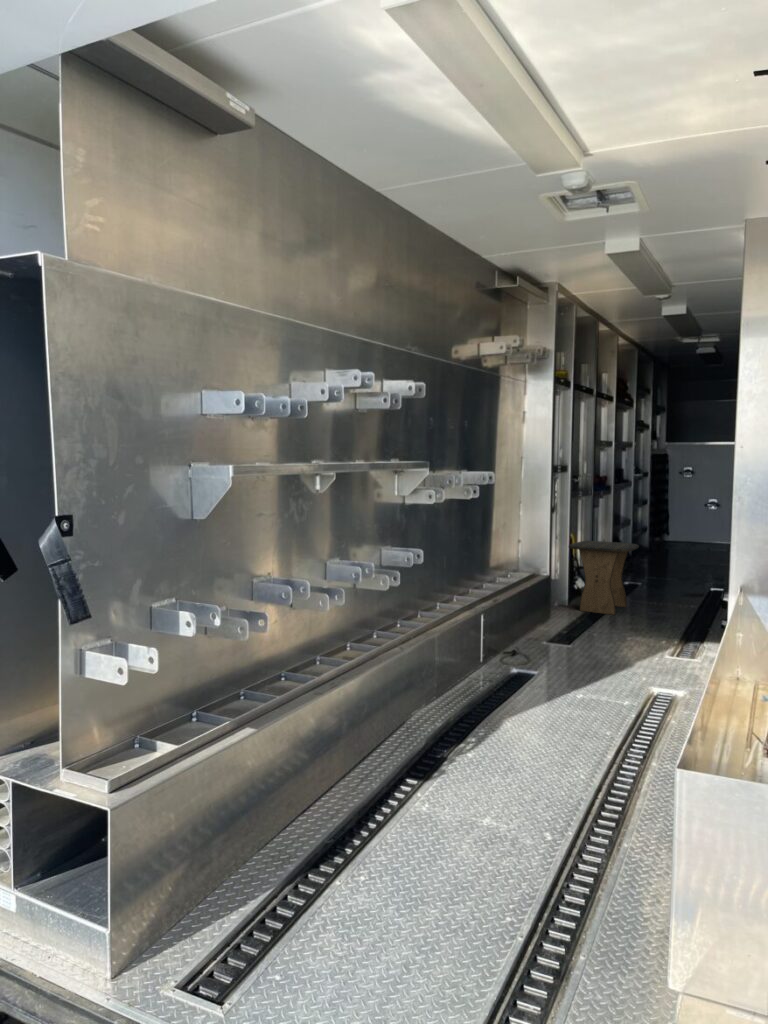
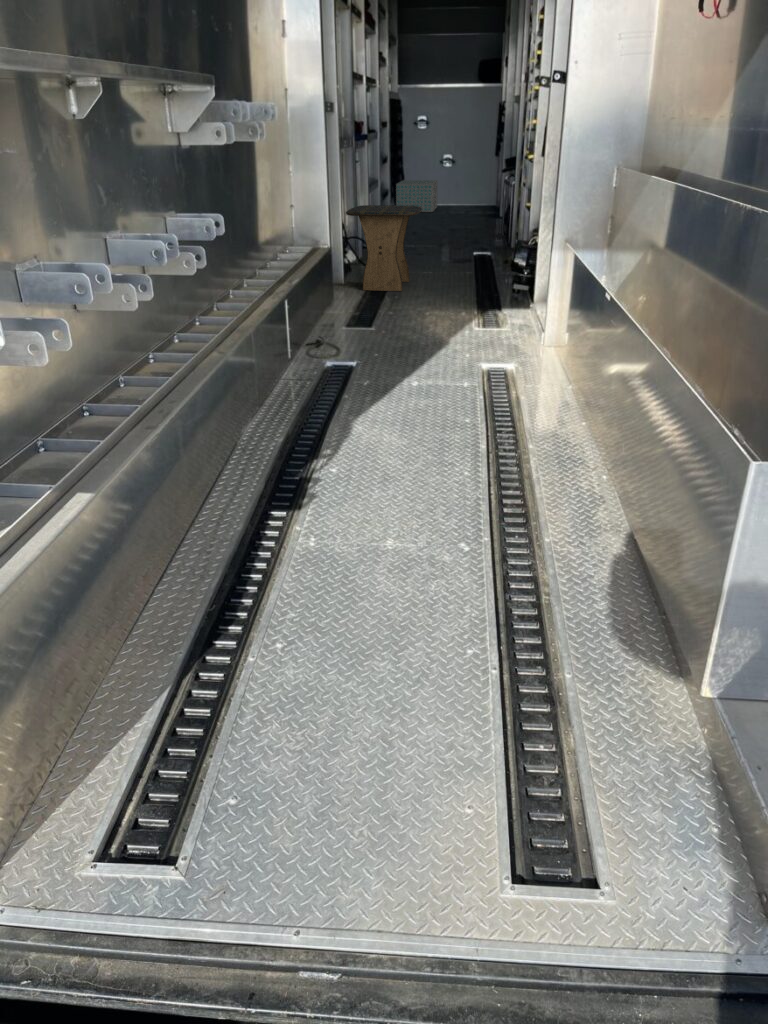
storage box: none [649,516,692,545] -> present [396,180,438,212]

